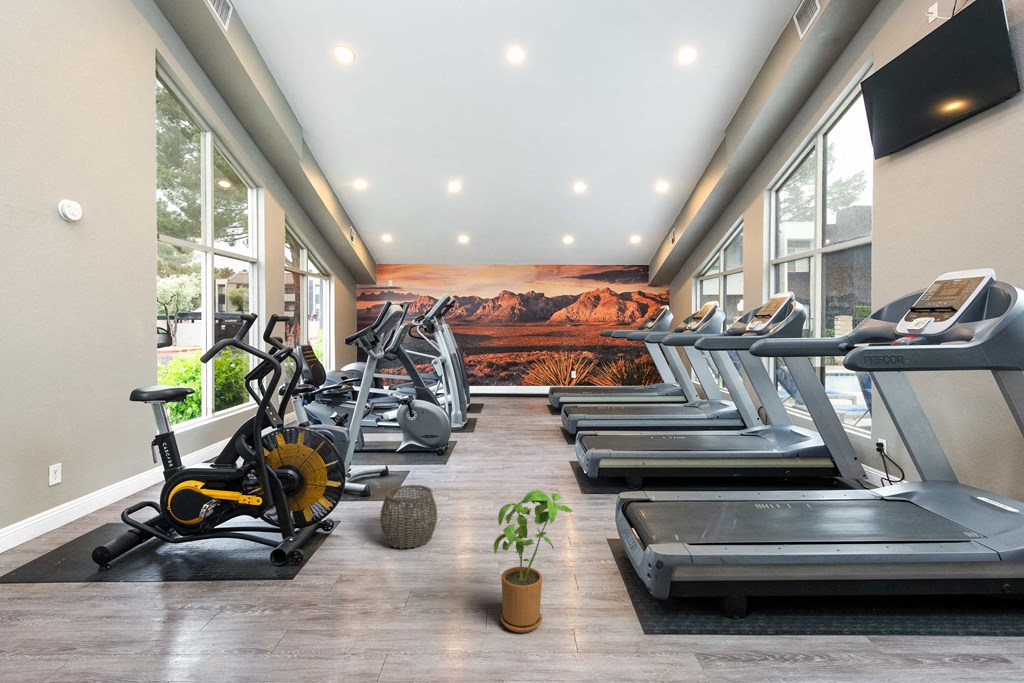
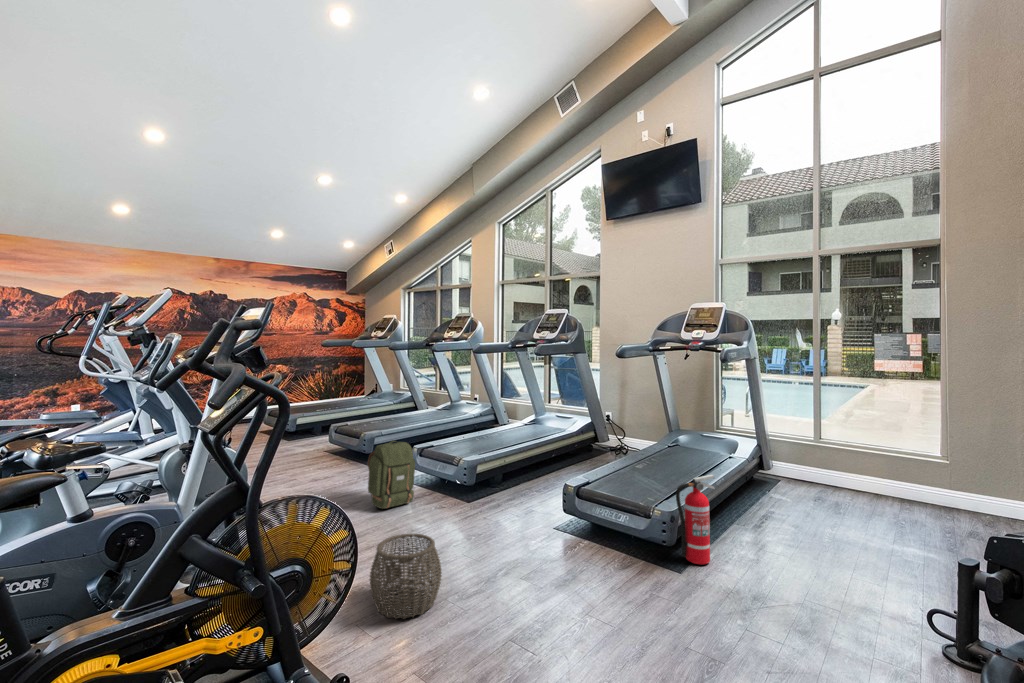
backpack: none [505,420,546,479] -> present [368,441,415,509]
house plant: present [494,490,573,633] -> none [587,483,659,616]
fire extinguisher: none [664,521,722,645] -> present [676,475,715,564]

